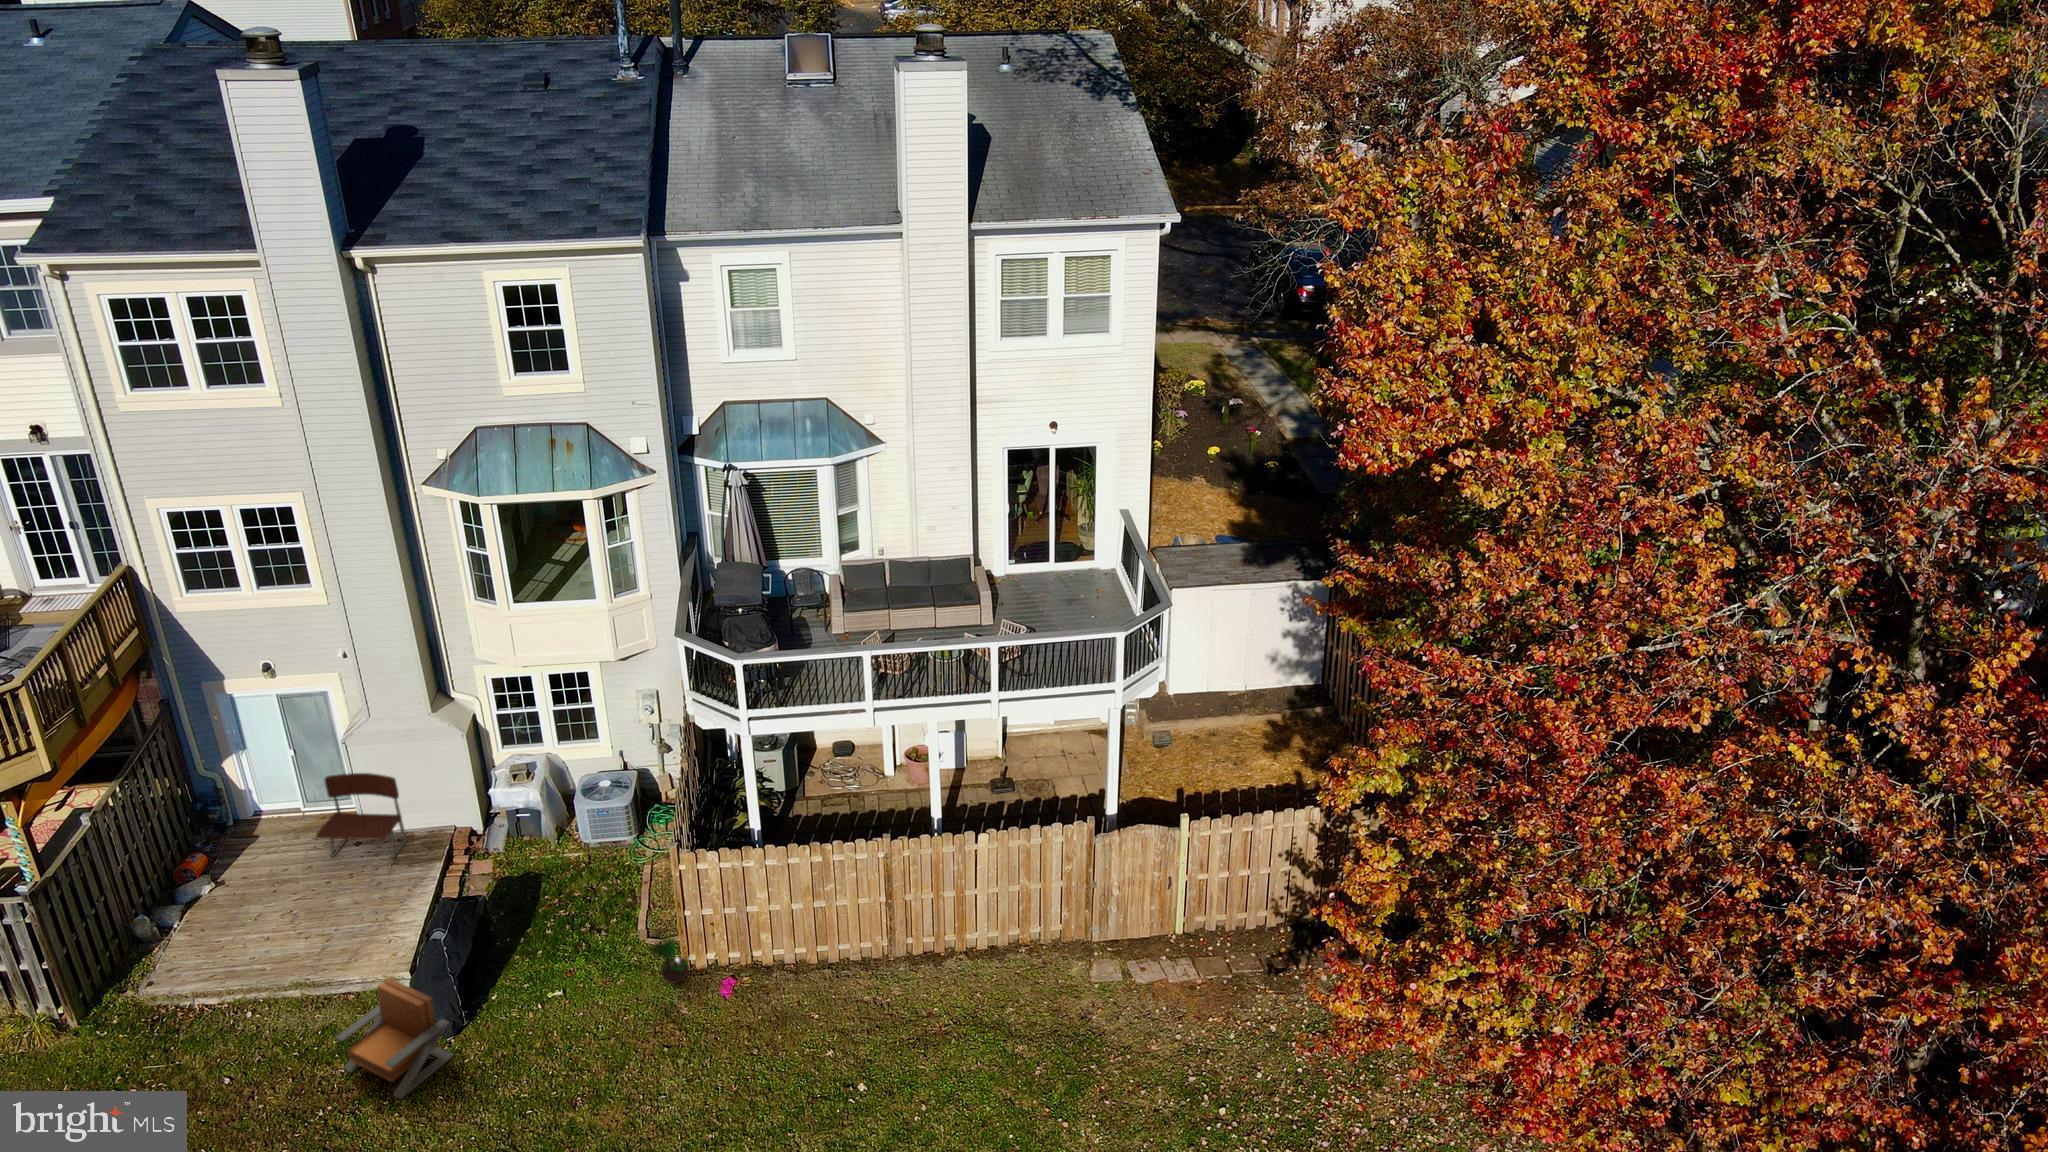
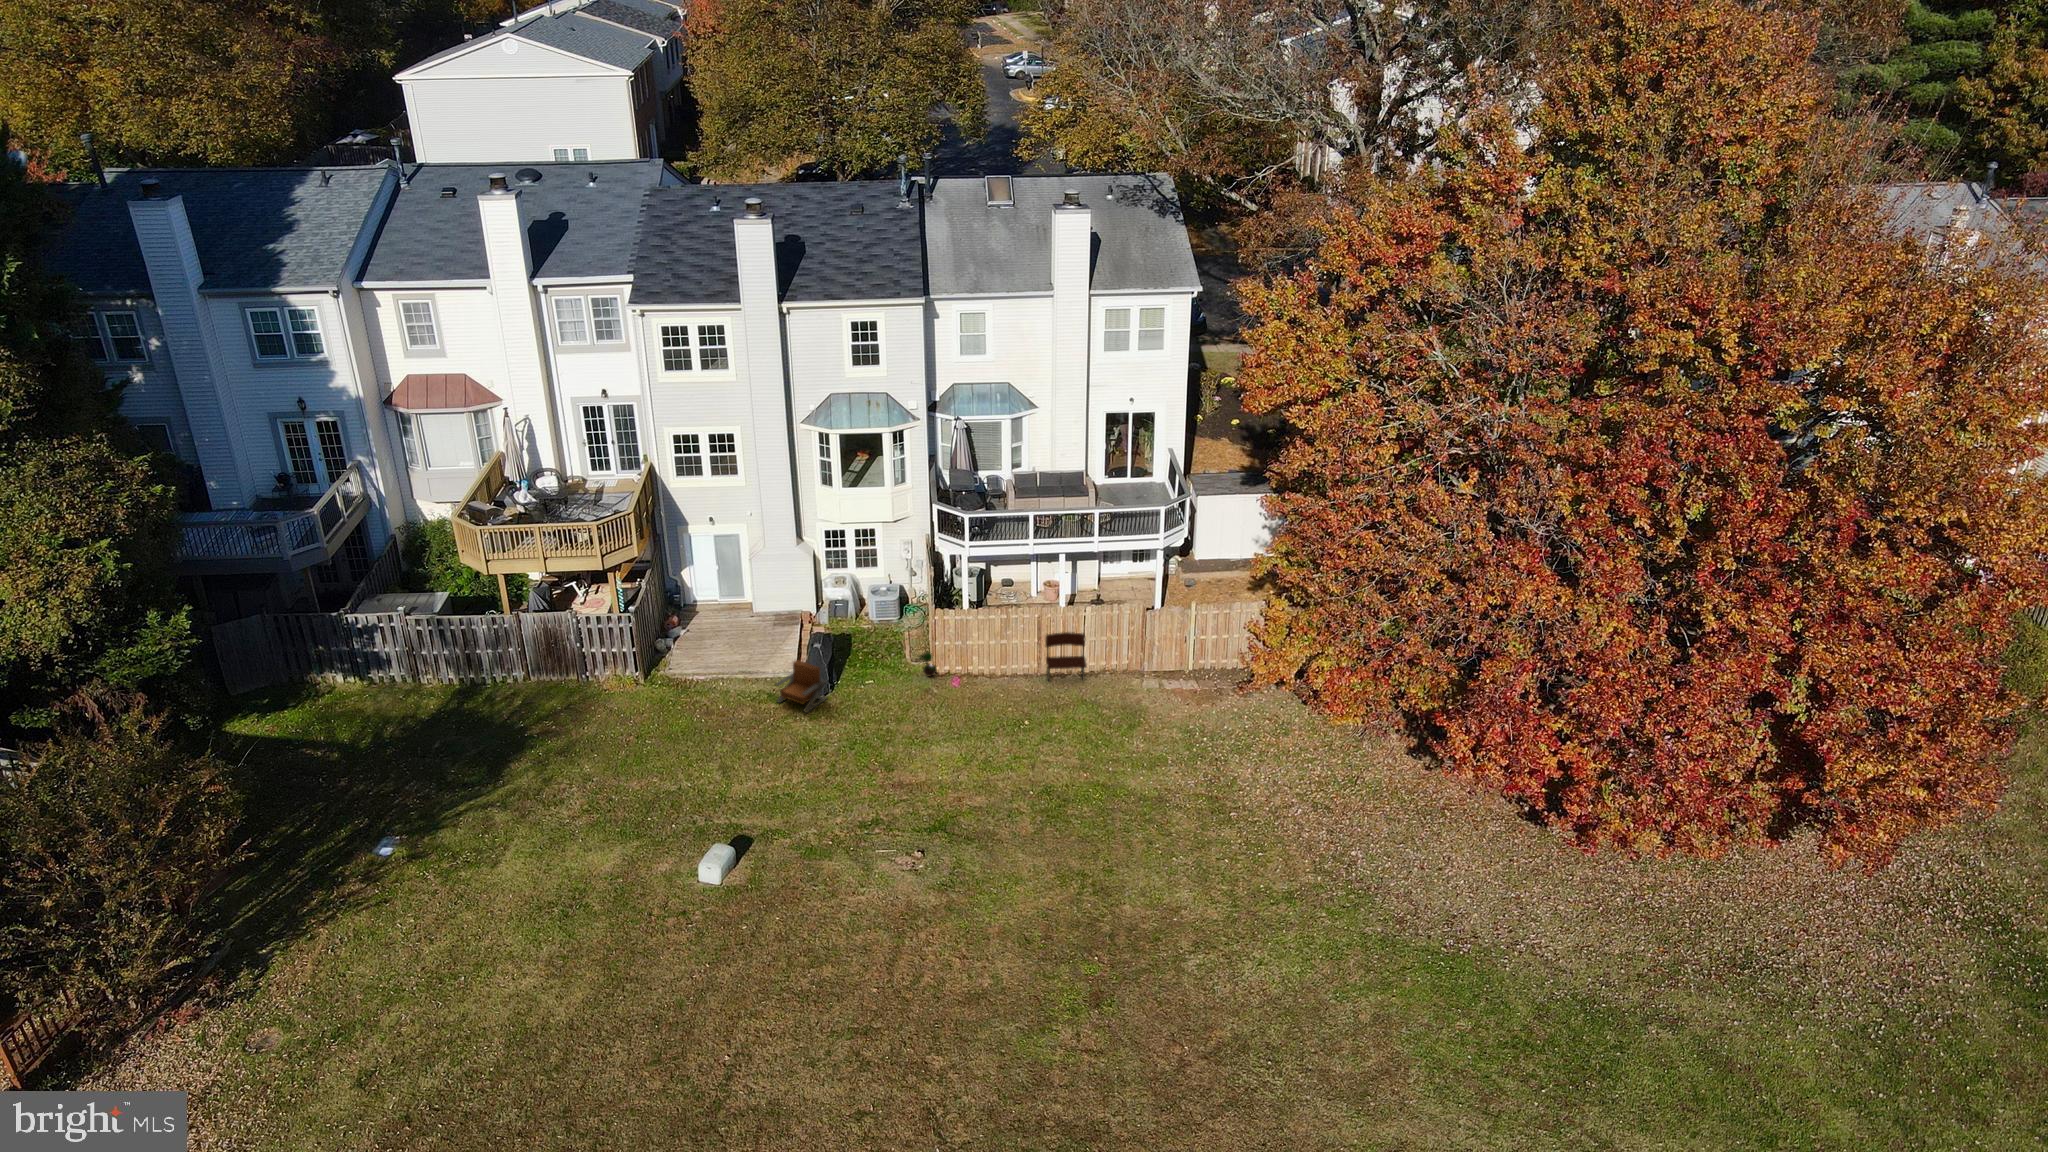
bench: present [316,773,407,859] -> present [1045,632,1087,680]

